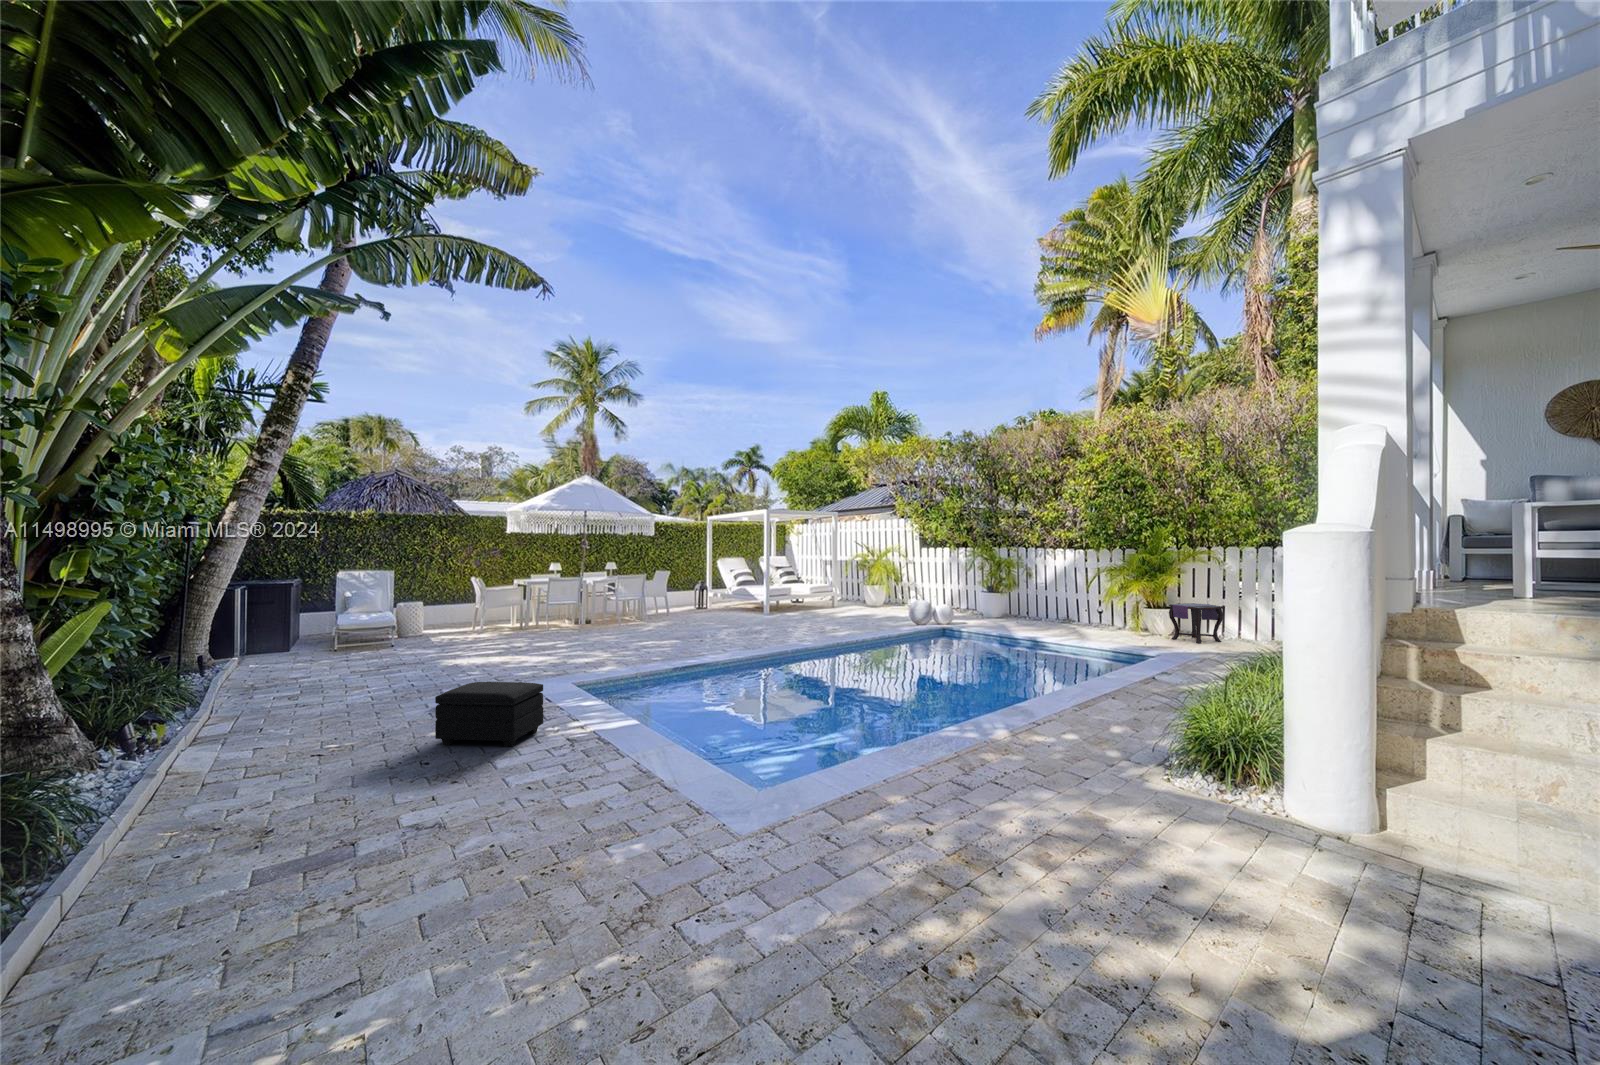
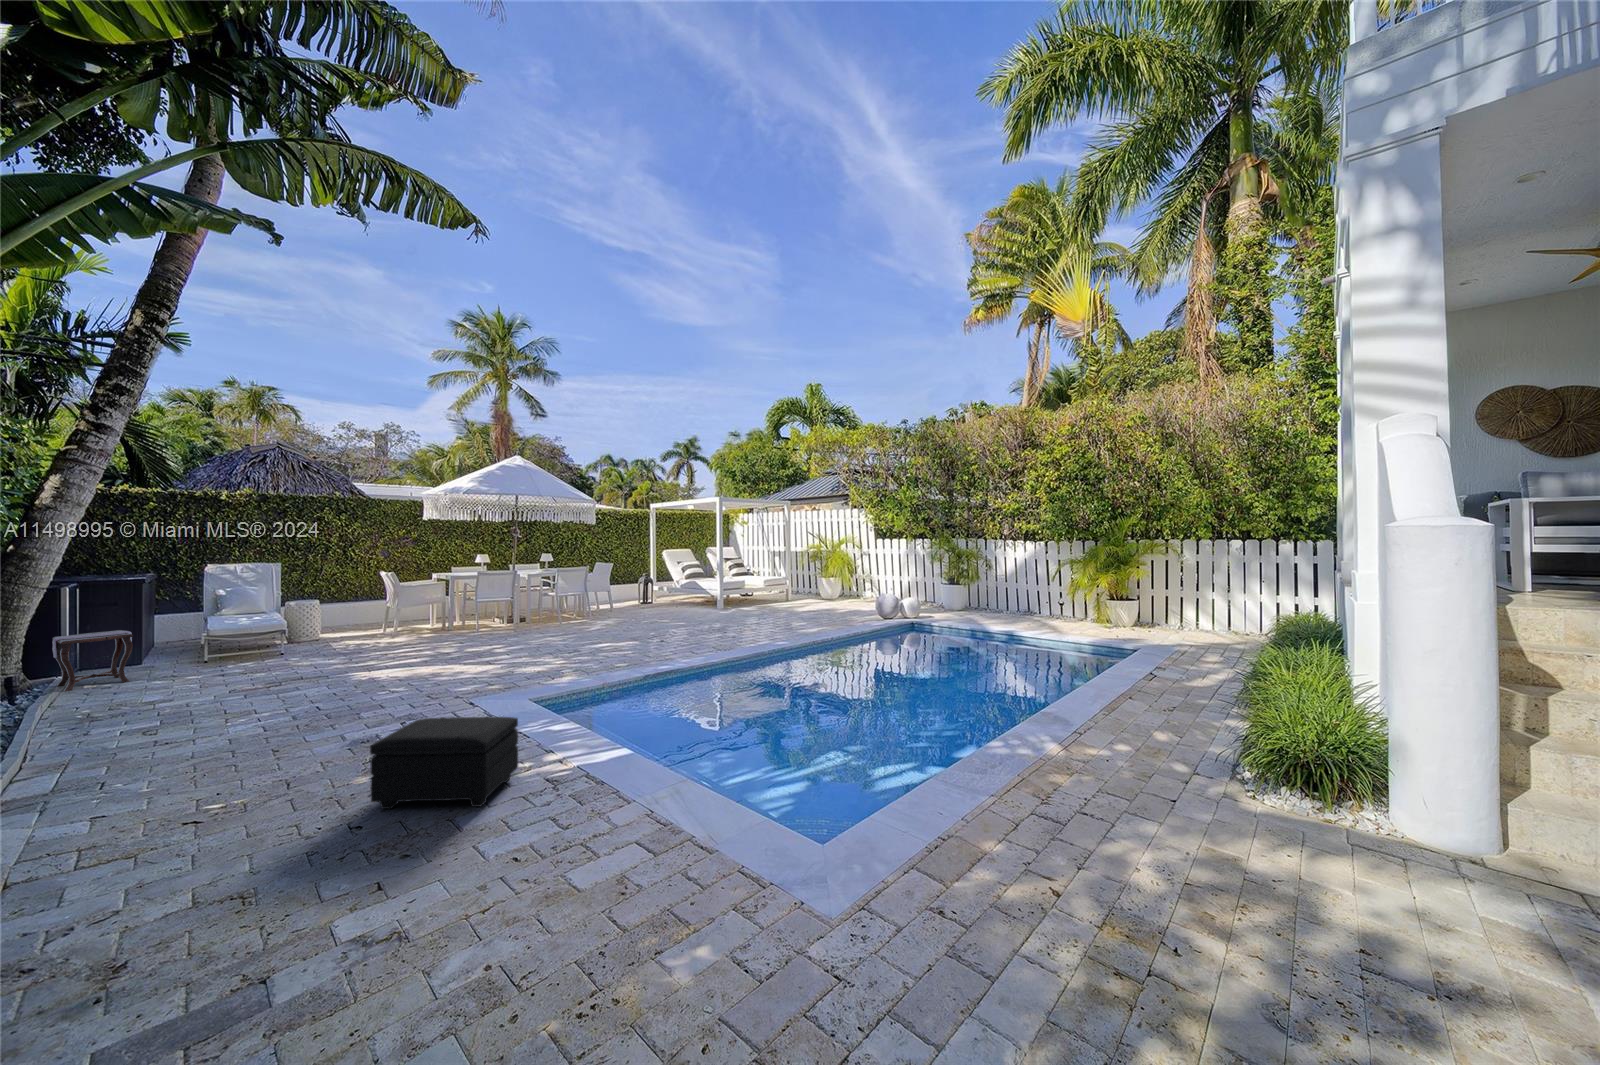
side table: present [1169,603,1224,644] -> present [52,630,133,692]

